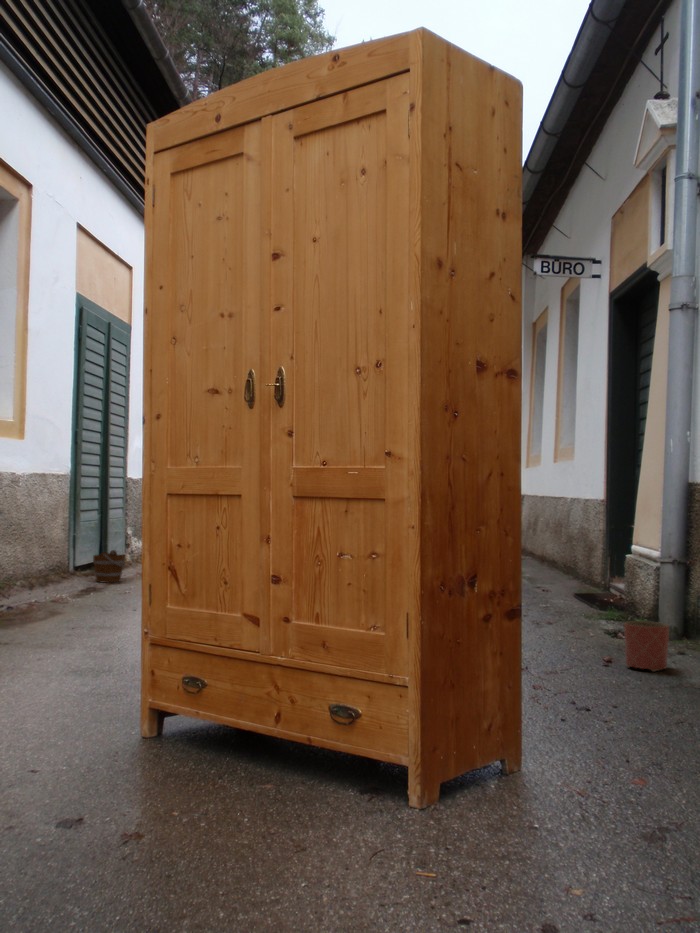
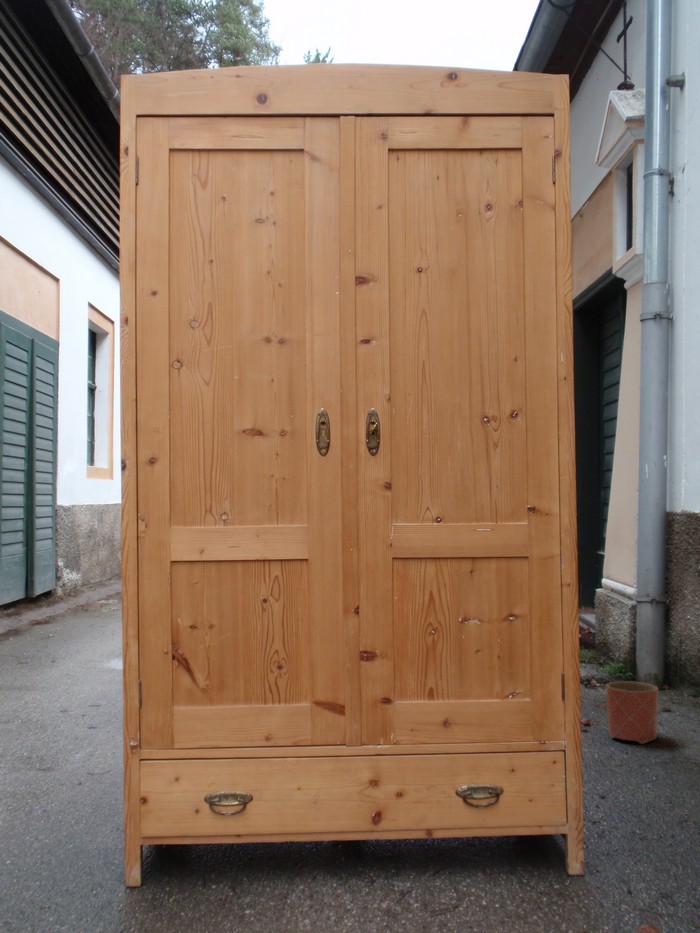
bucket: present [93,550,125,583] -> none [17,585,54,622]

